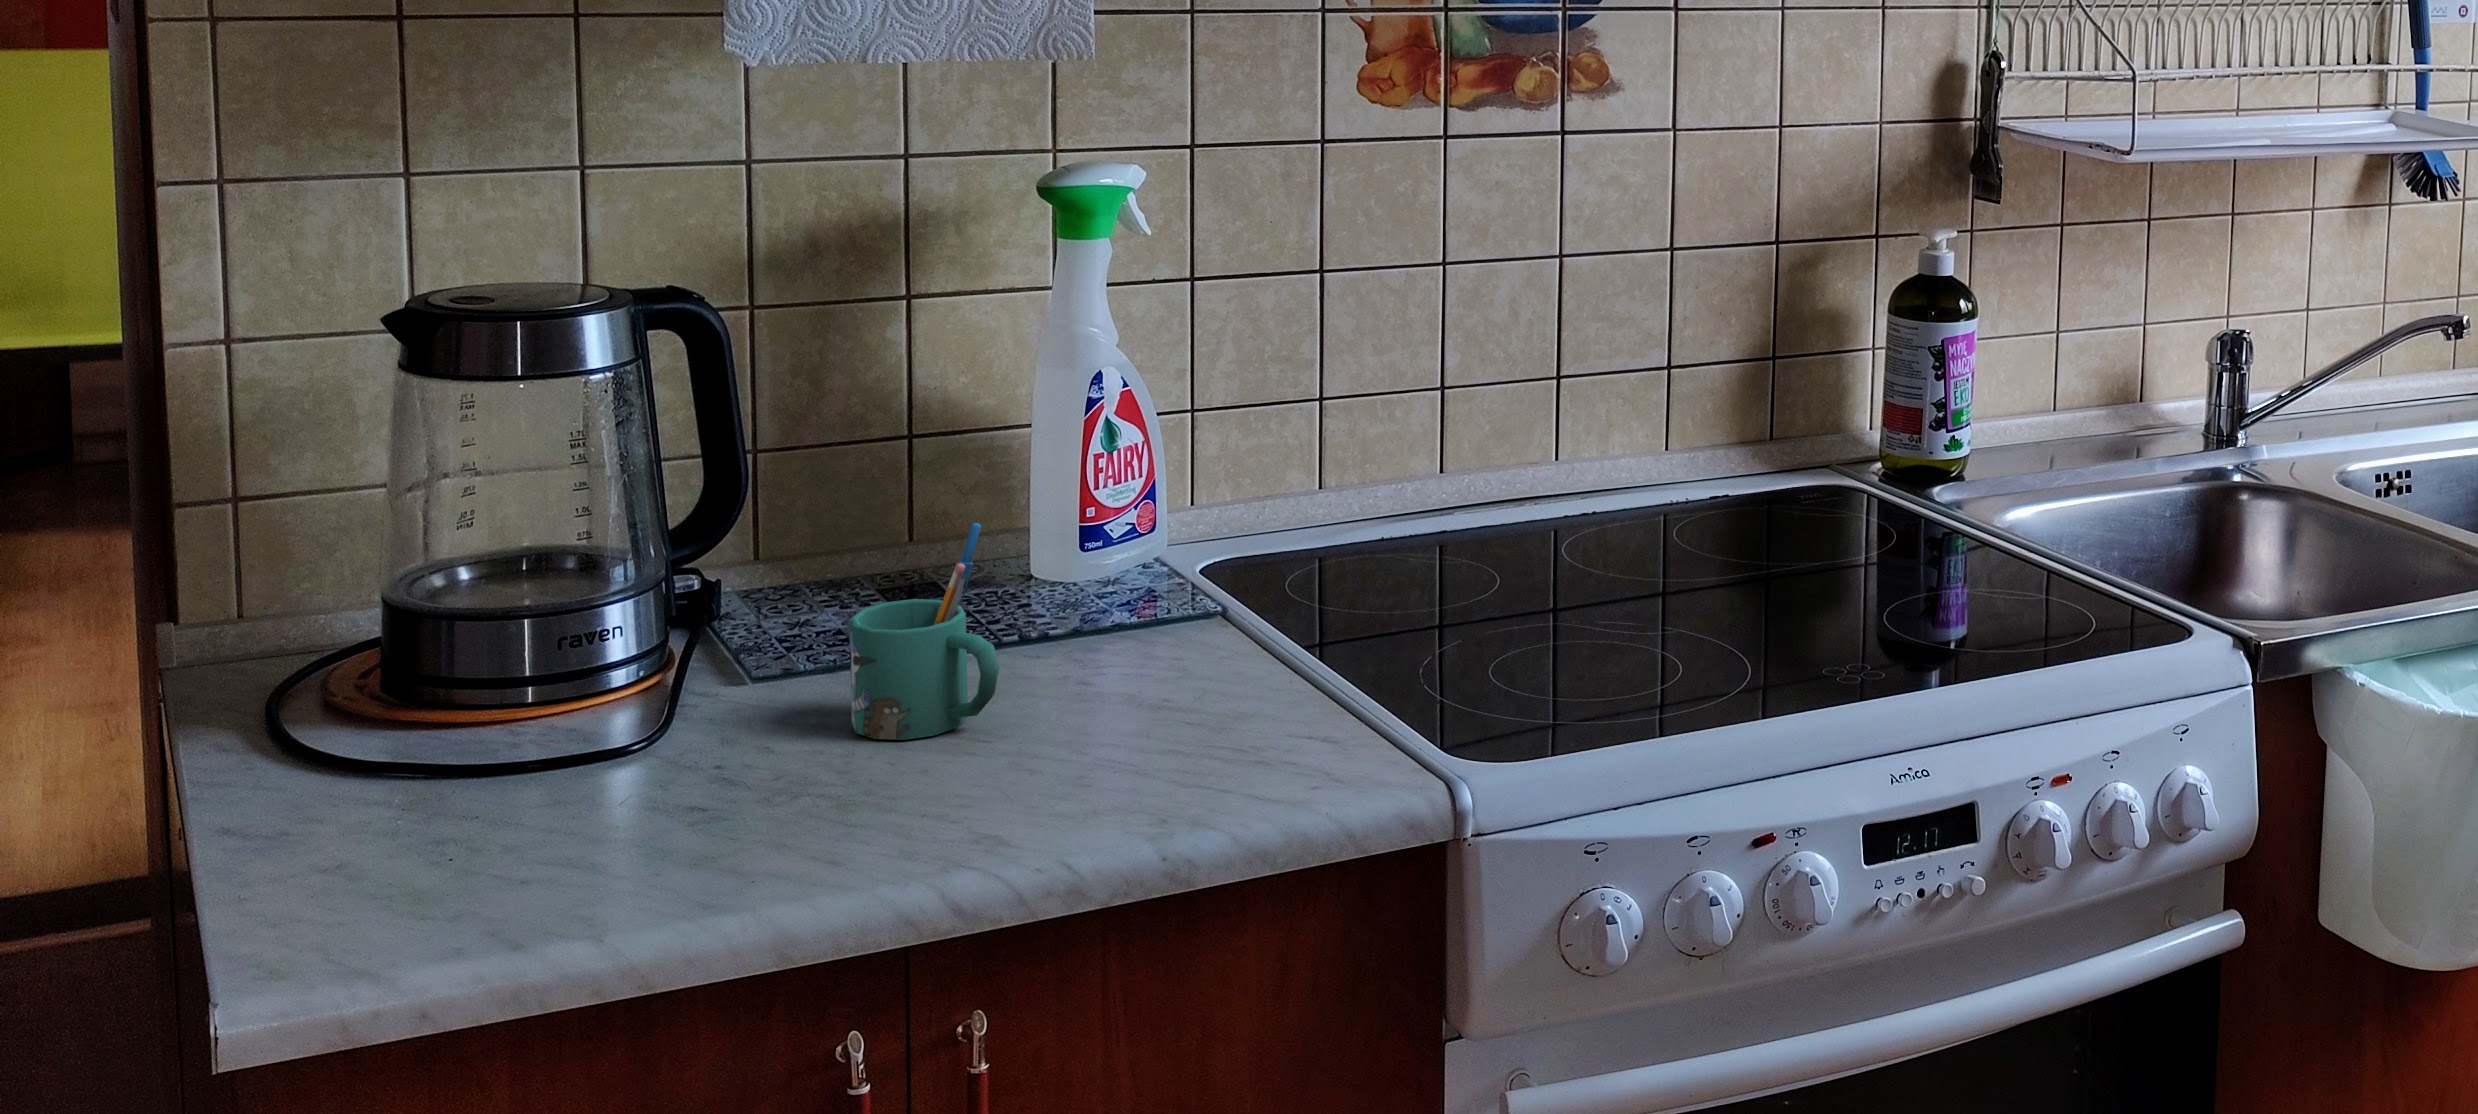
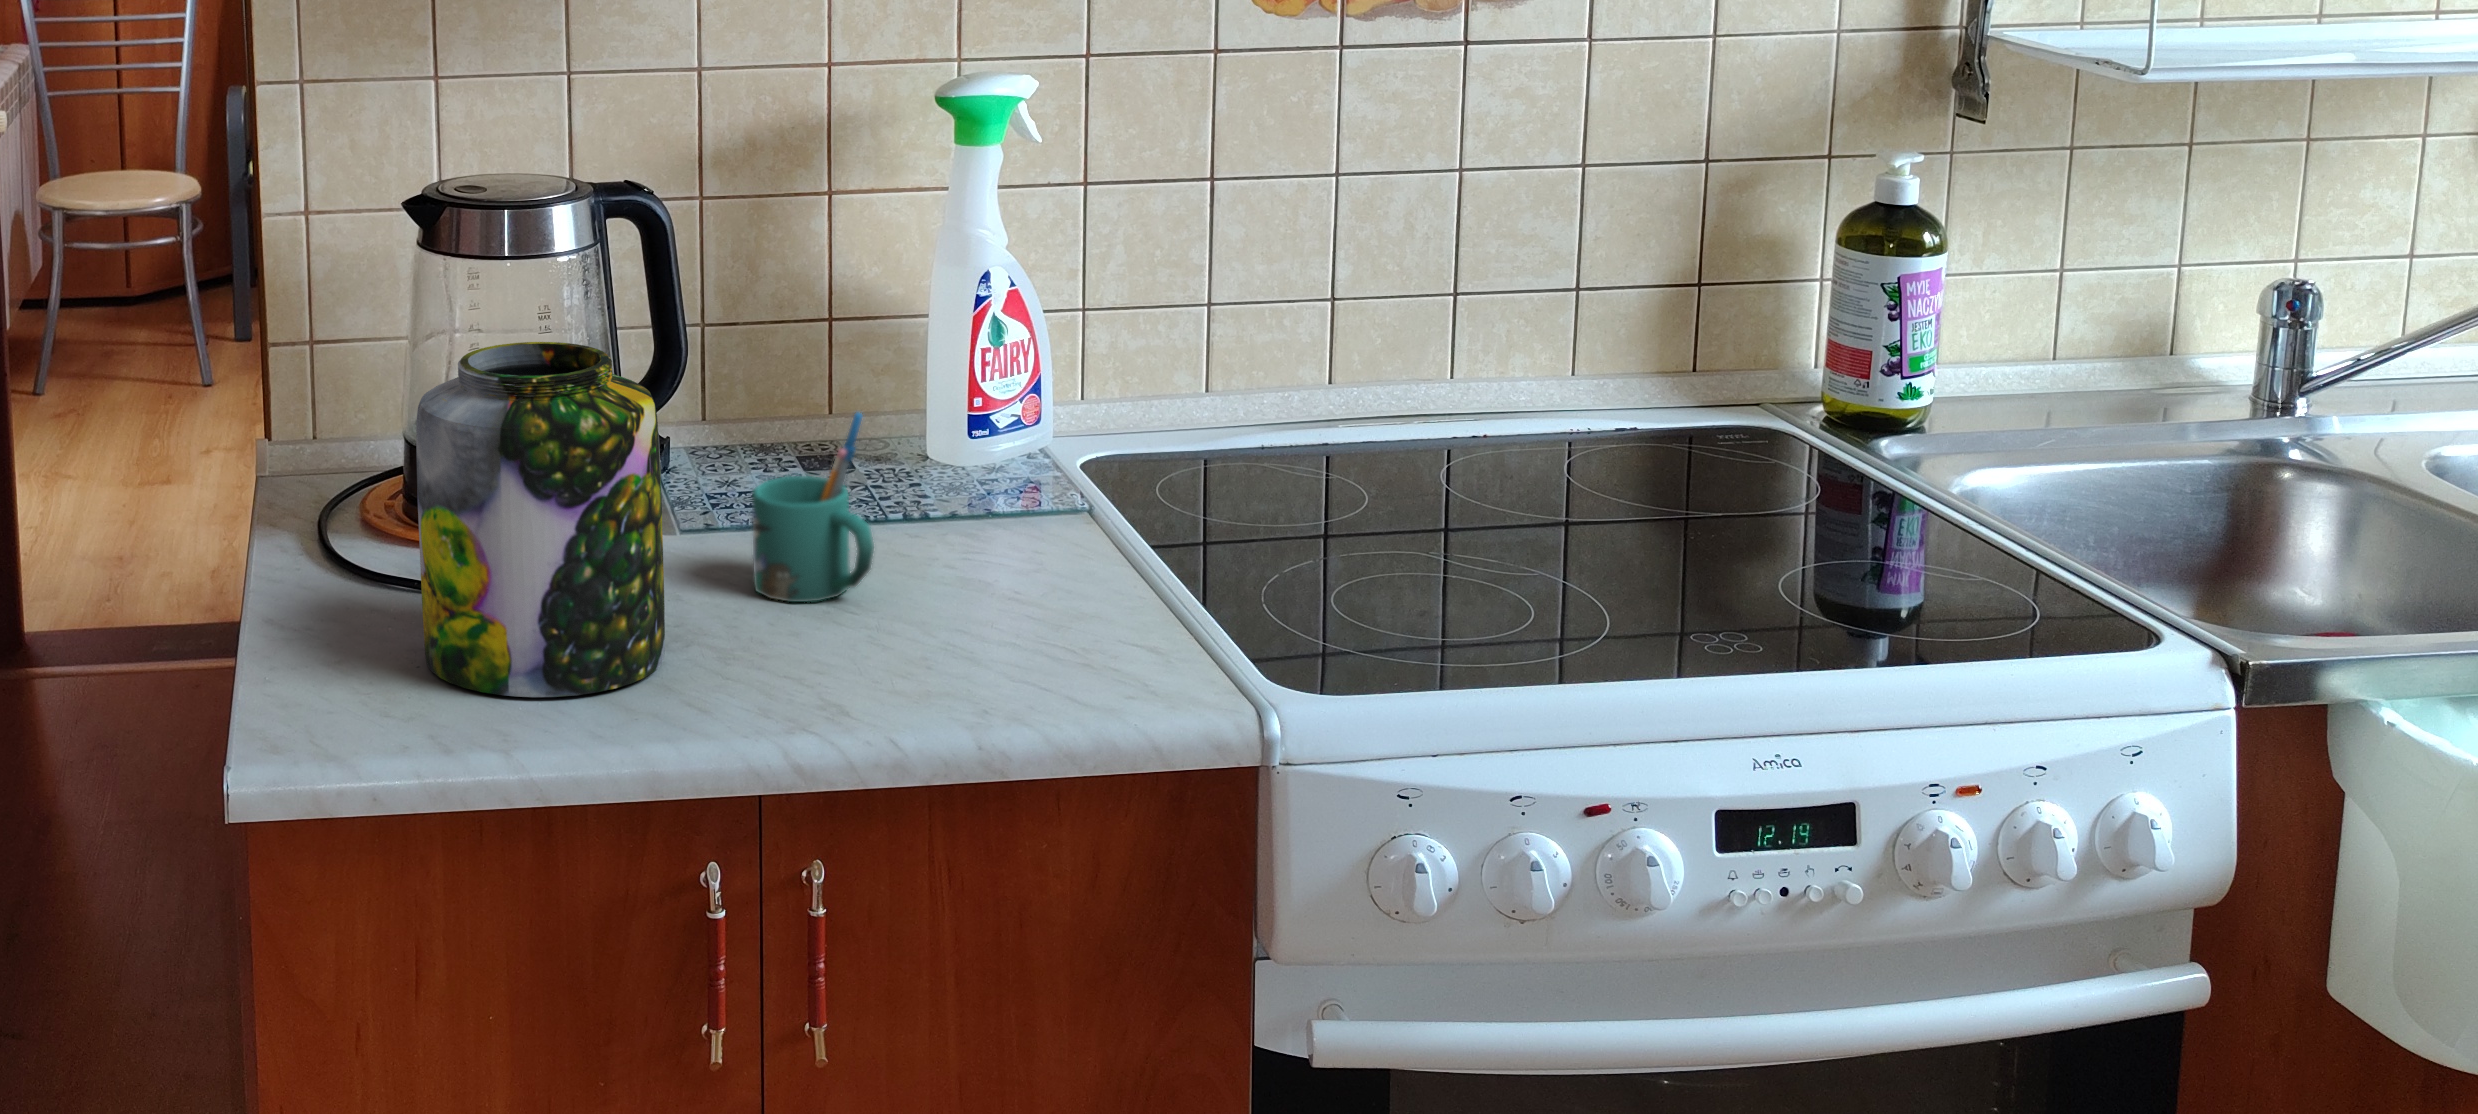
jar: none [424,463,758,885] -> present [416,342,665,697]

